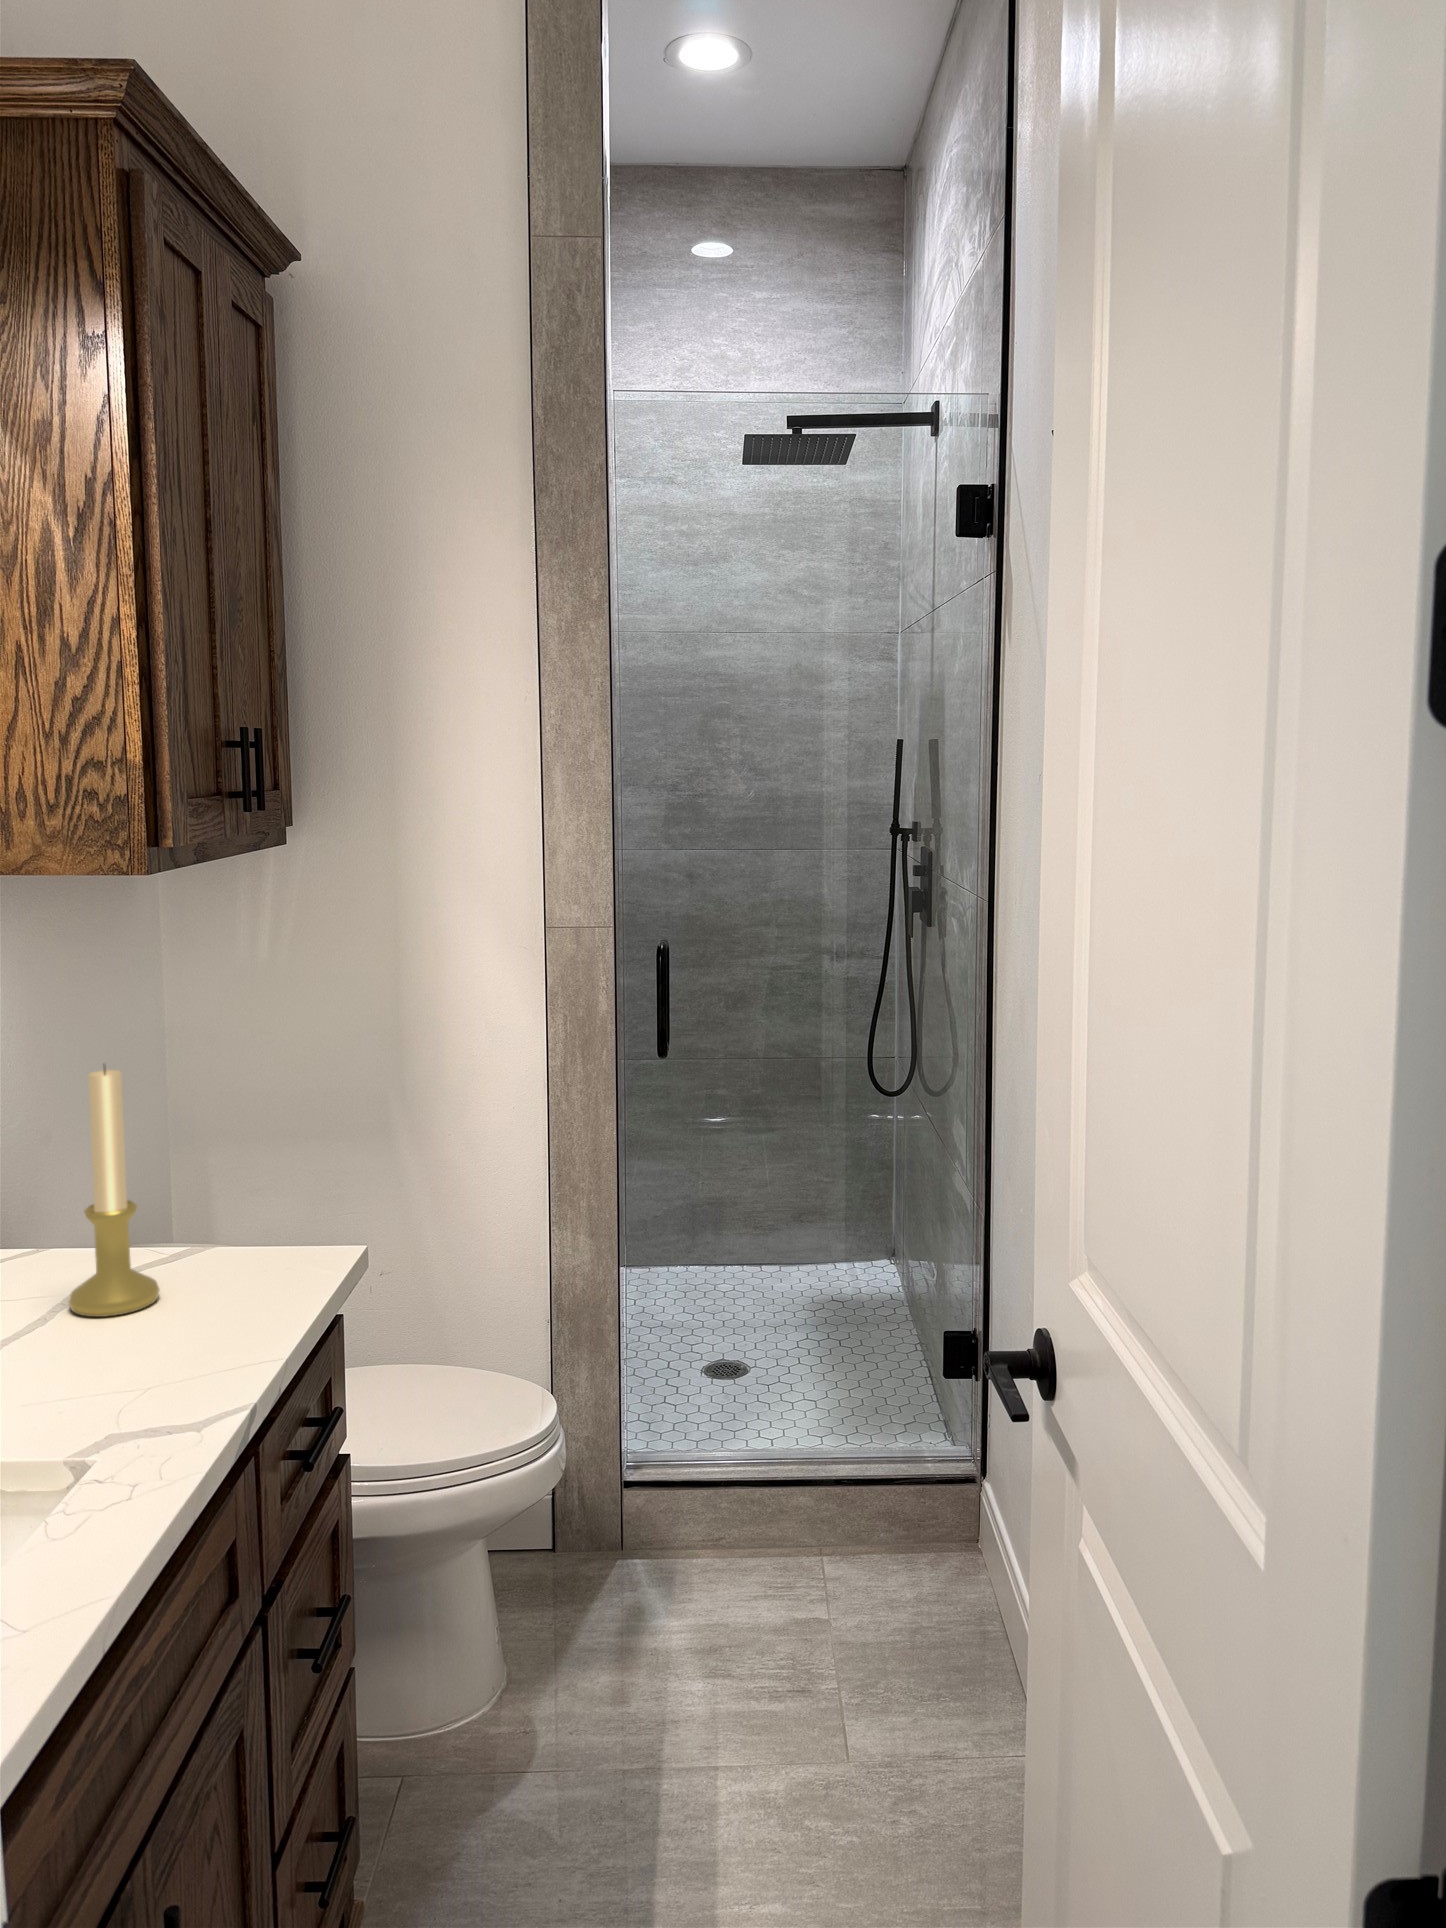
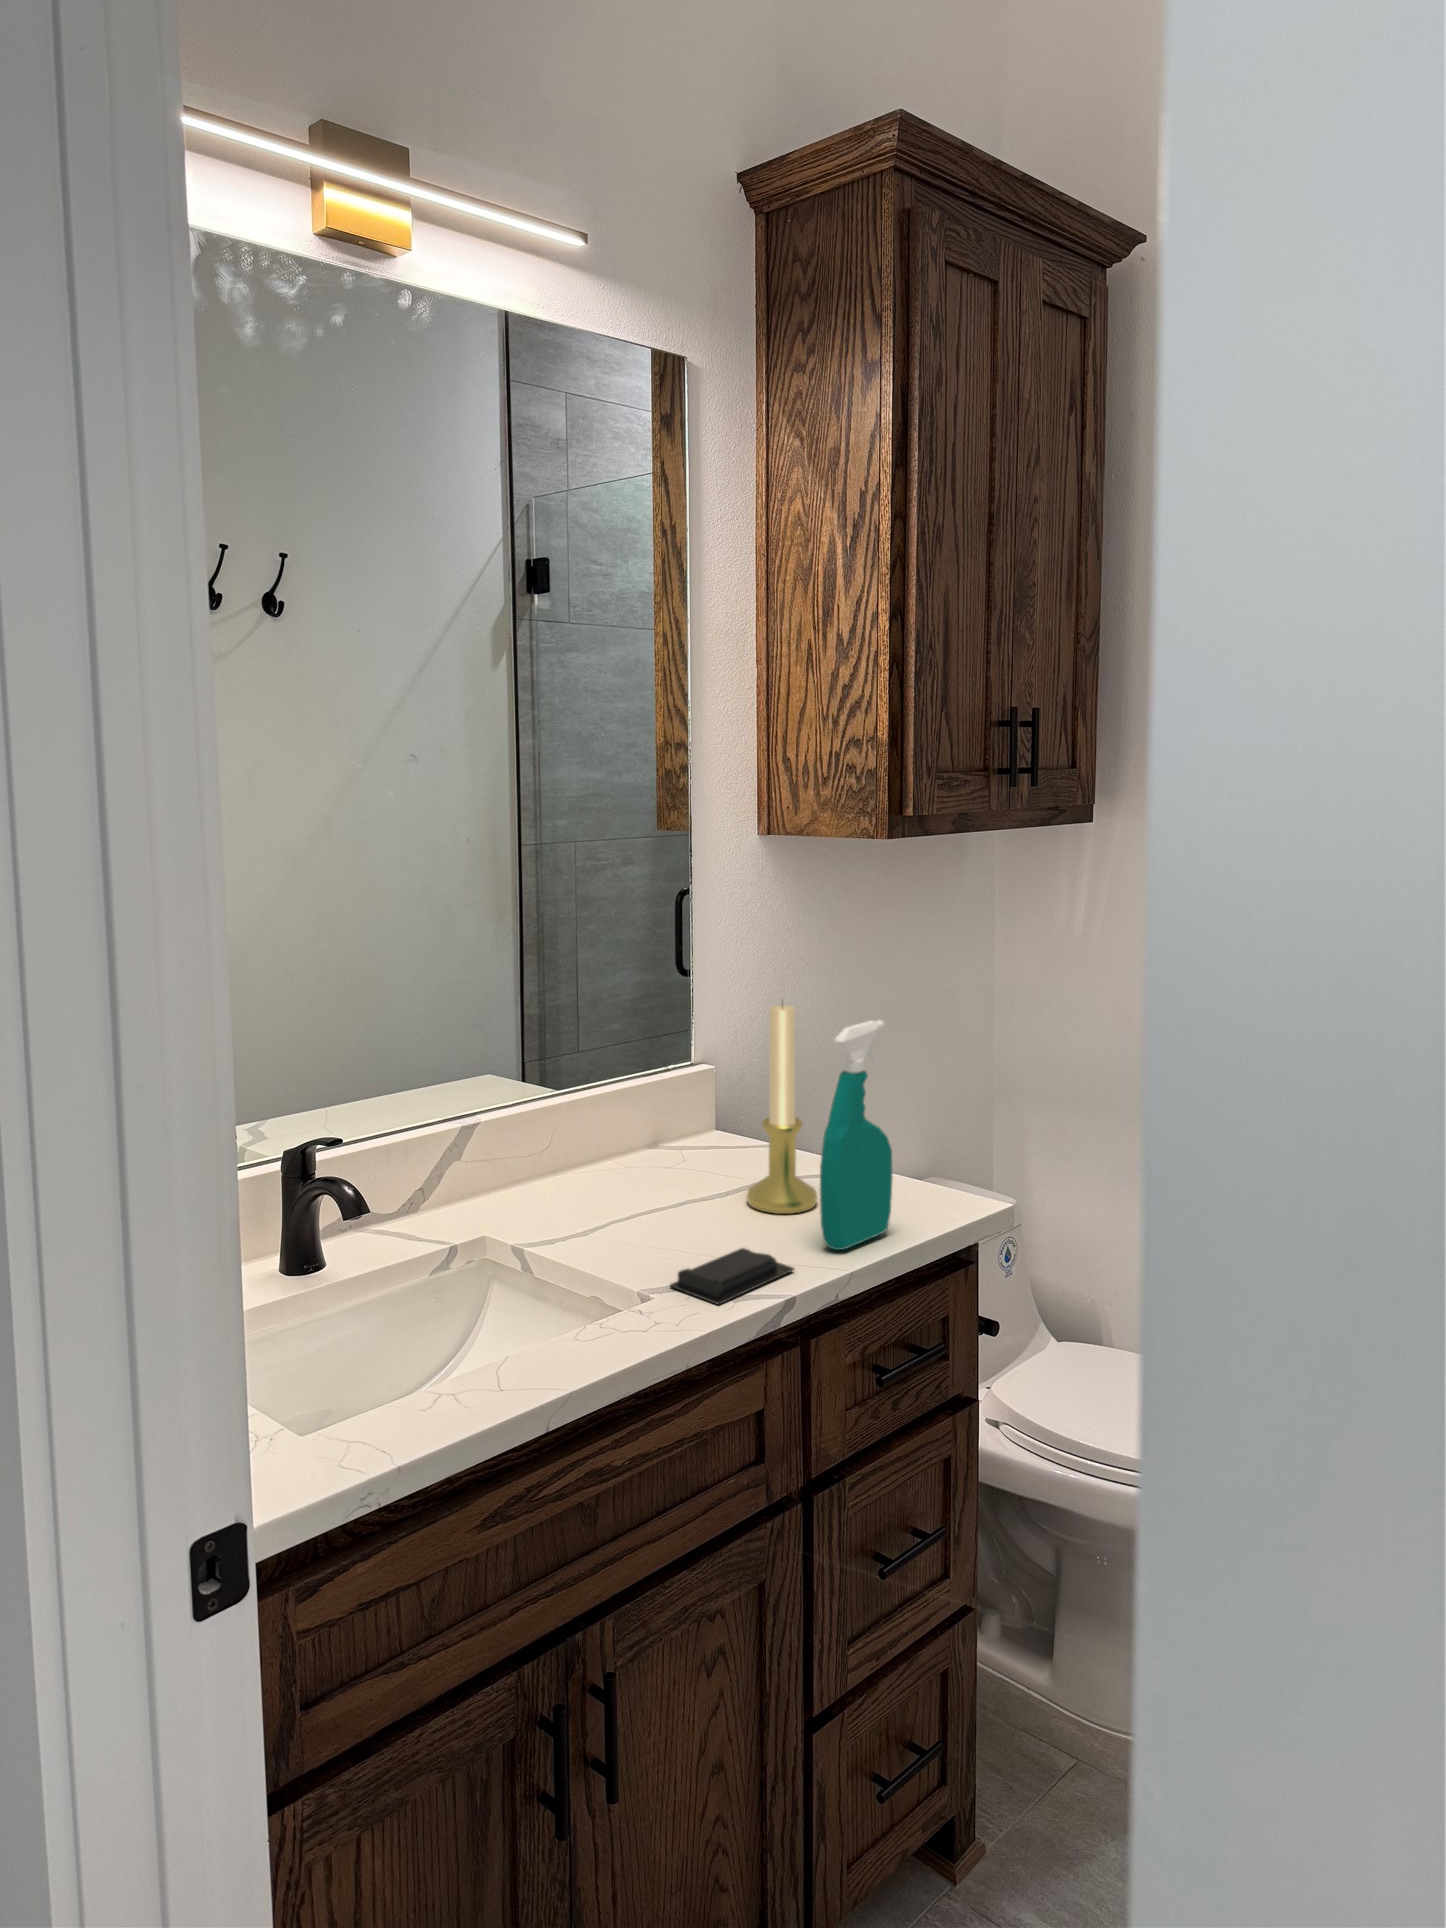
spray bottle: none [205,1068,270,1330] -> present [820,1020,892,1250]
soap bar: none [74,1351,205,1419] -> present [670,1248,794,1305]

